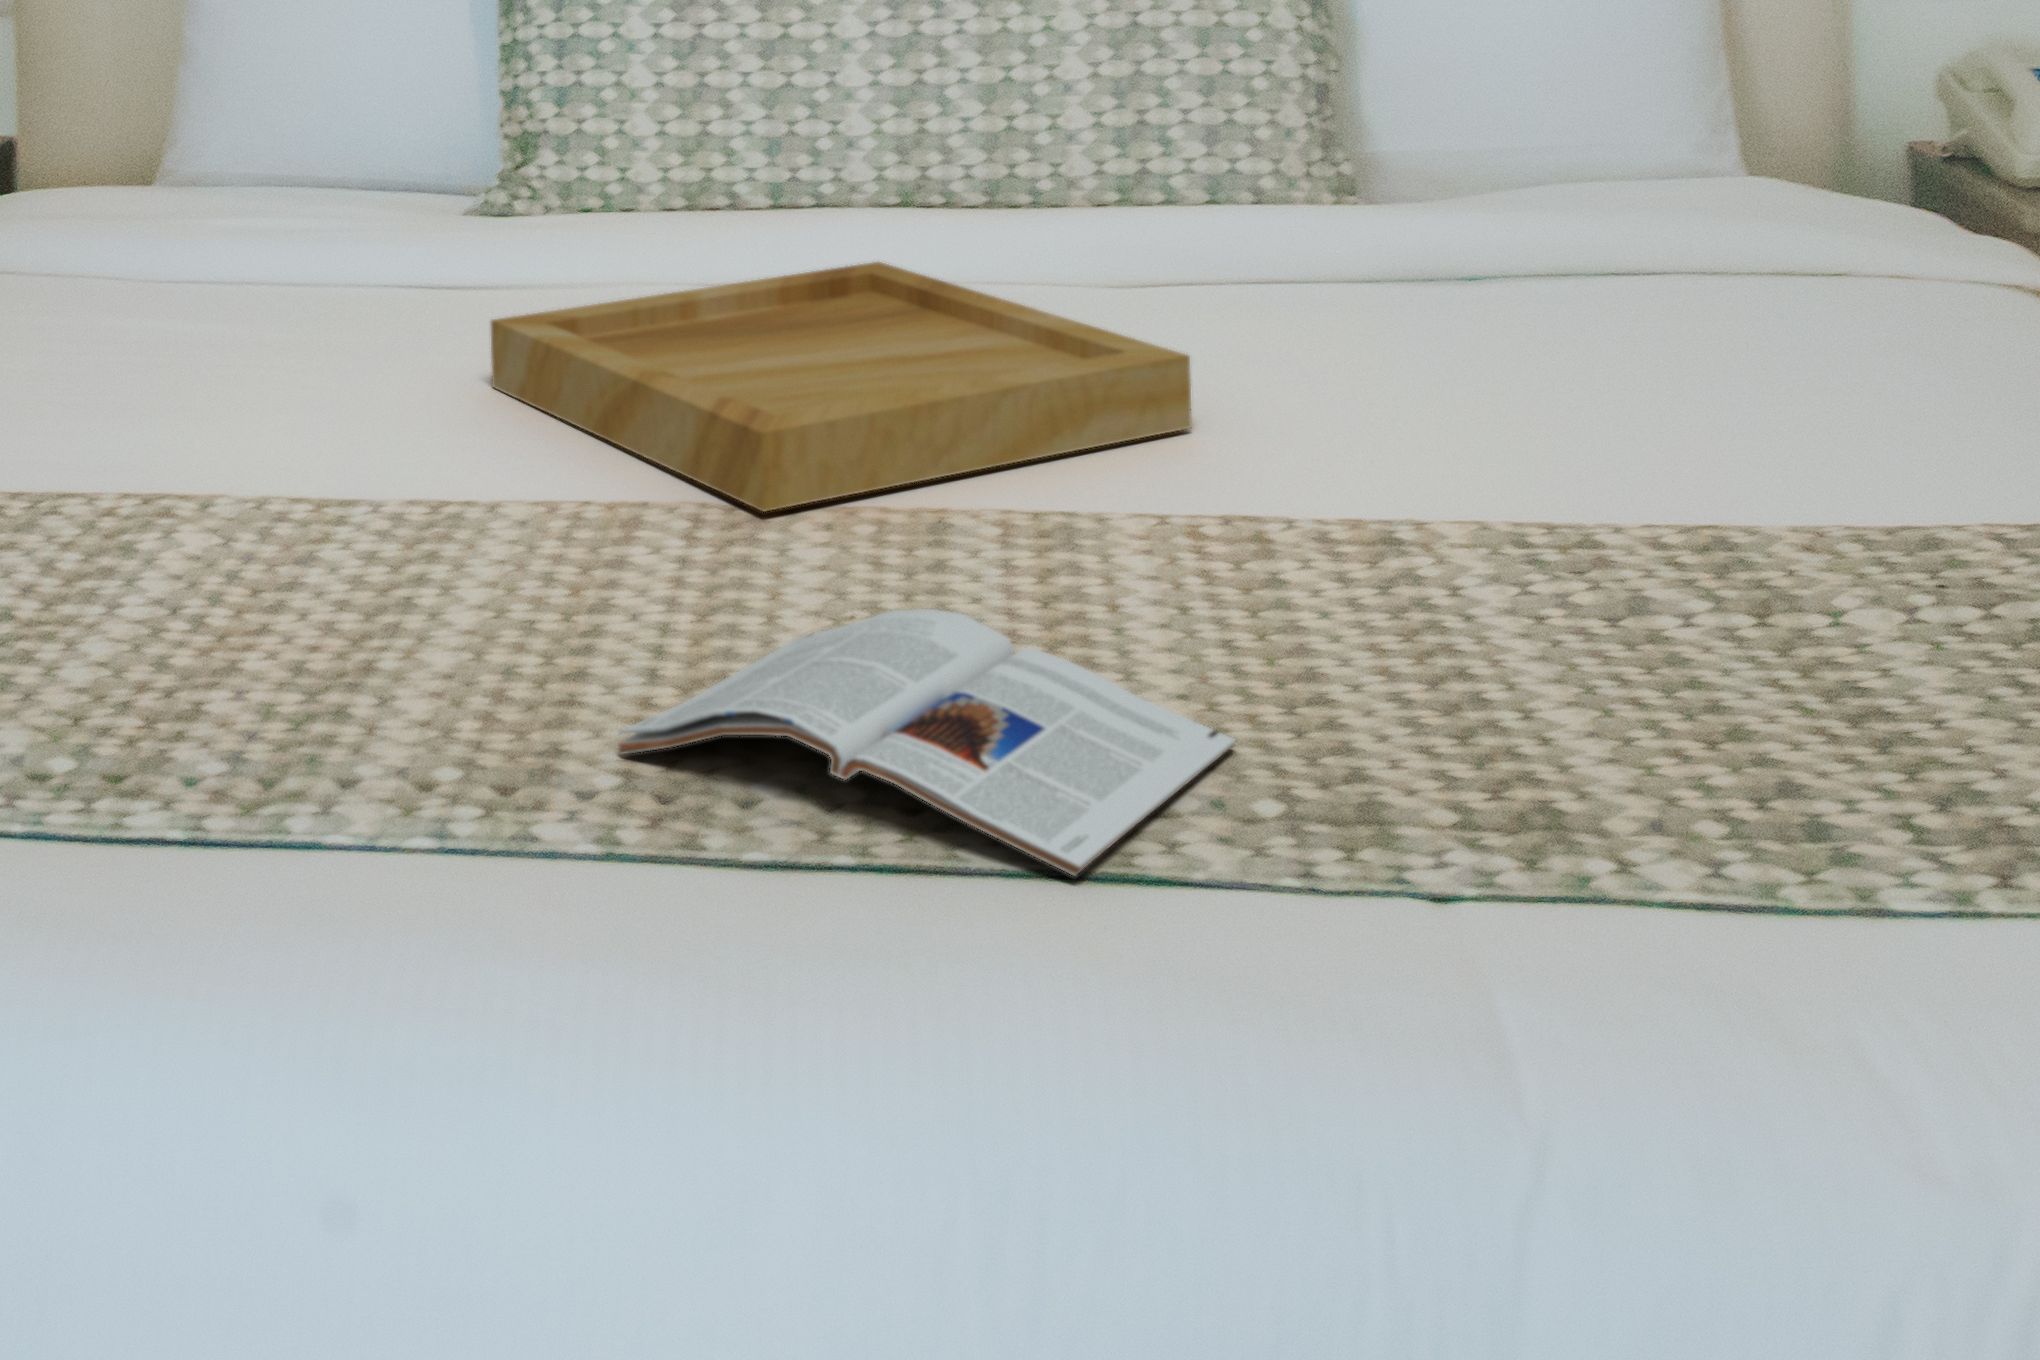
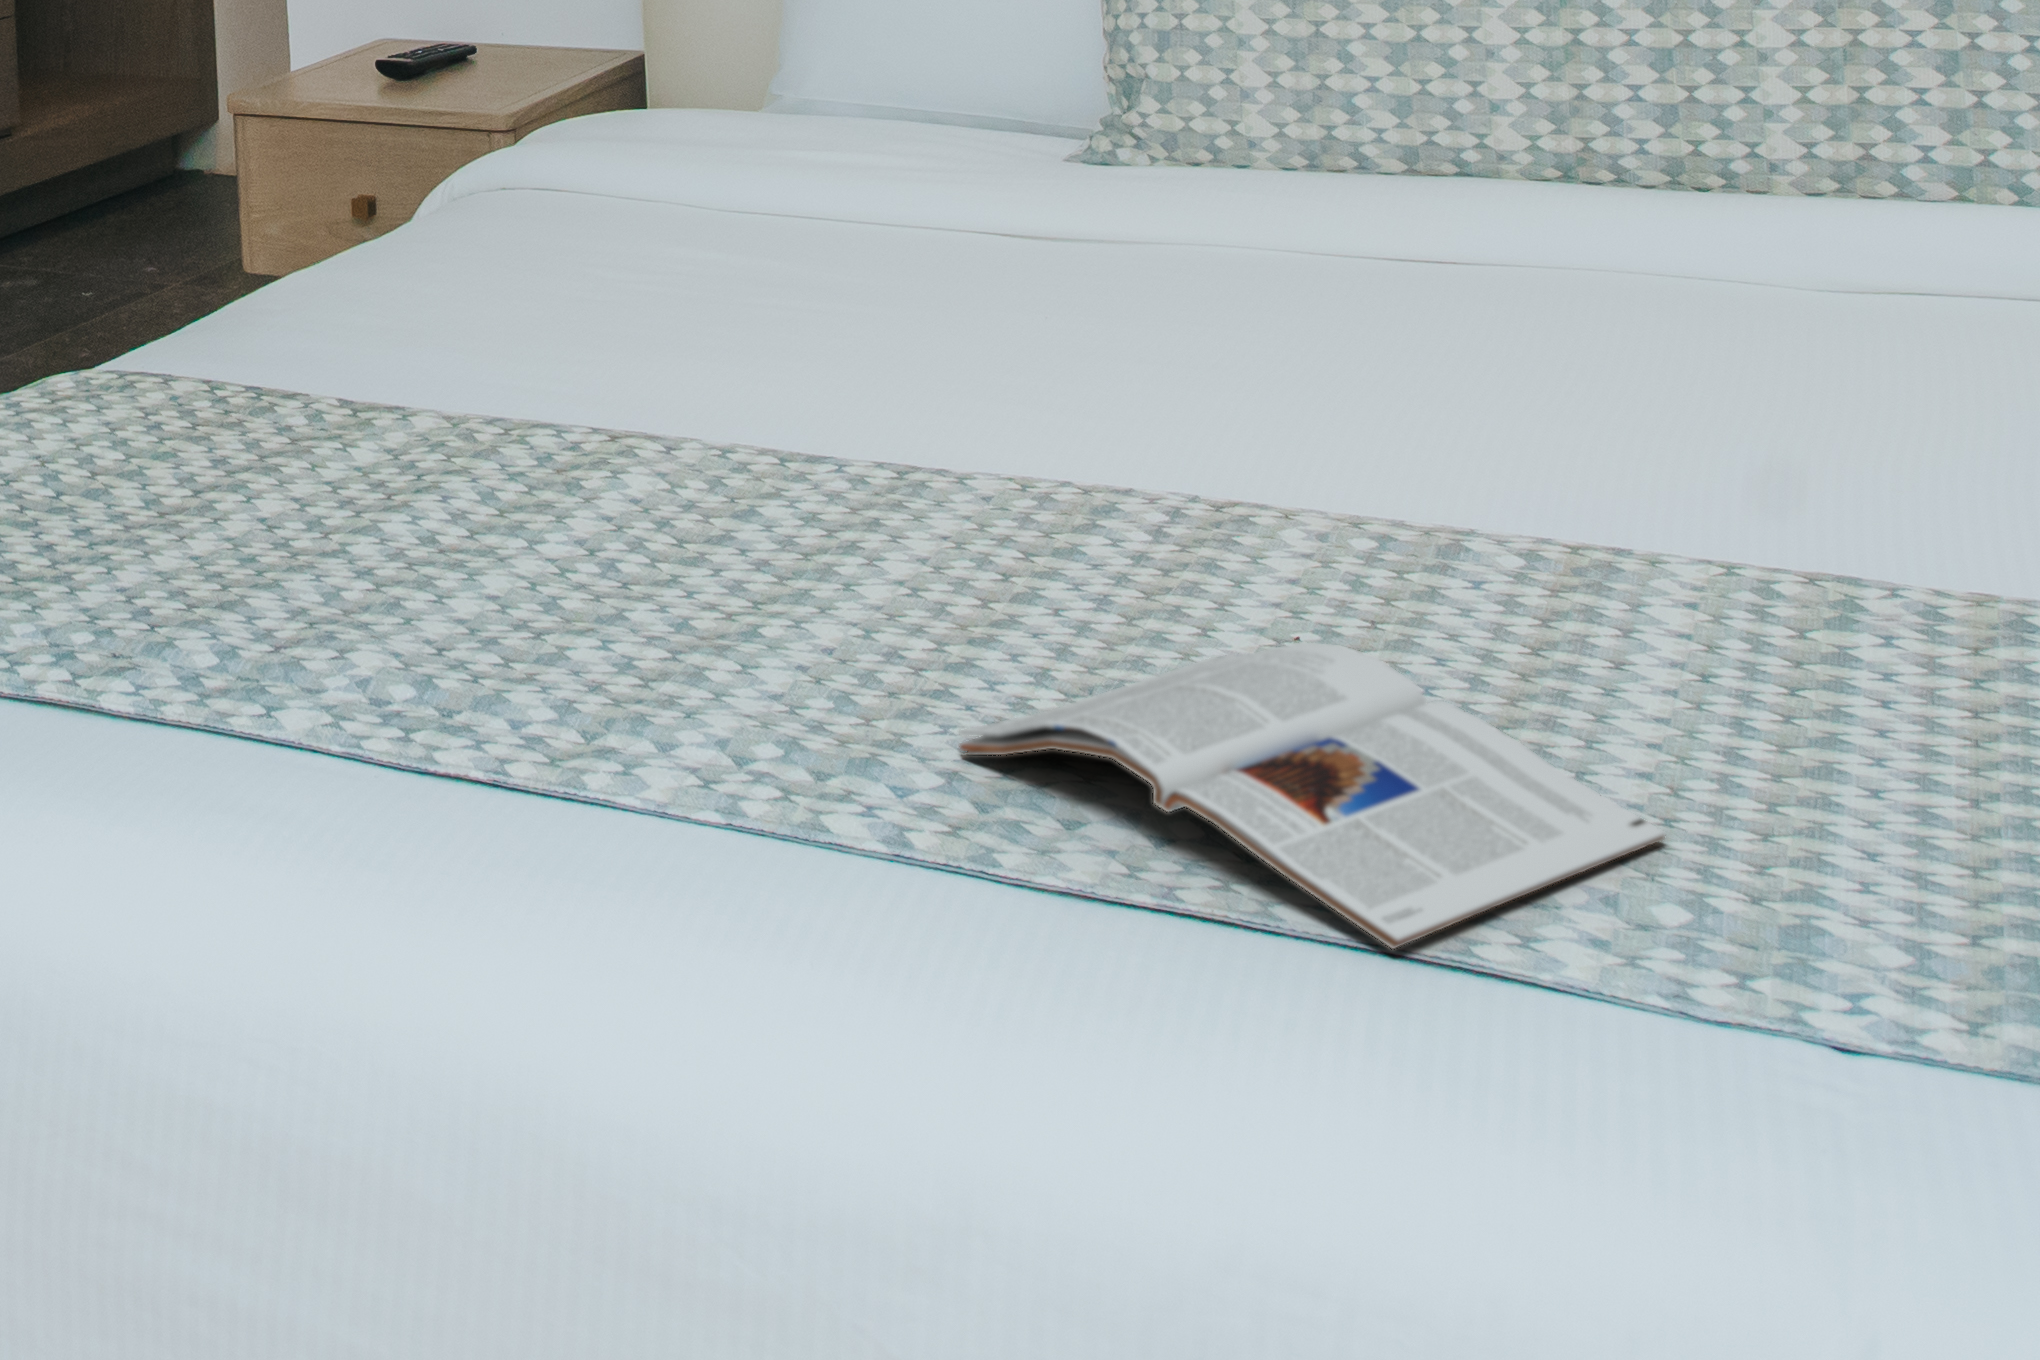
tray: present [491,262,1192,511] -> none [1002,250,1816,520]

